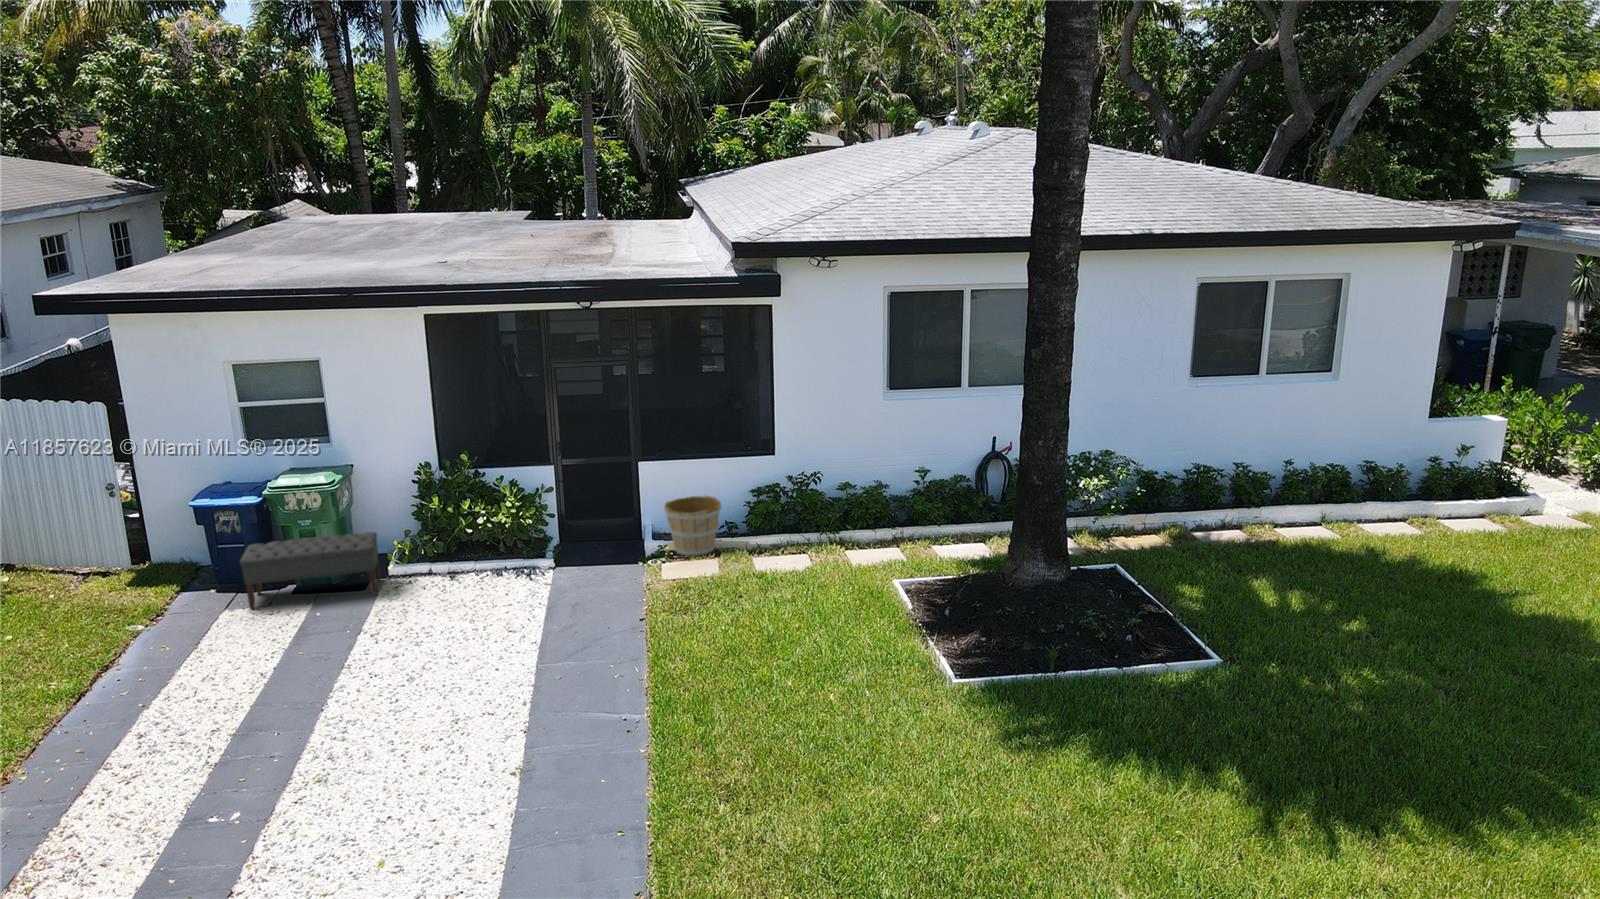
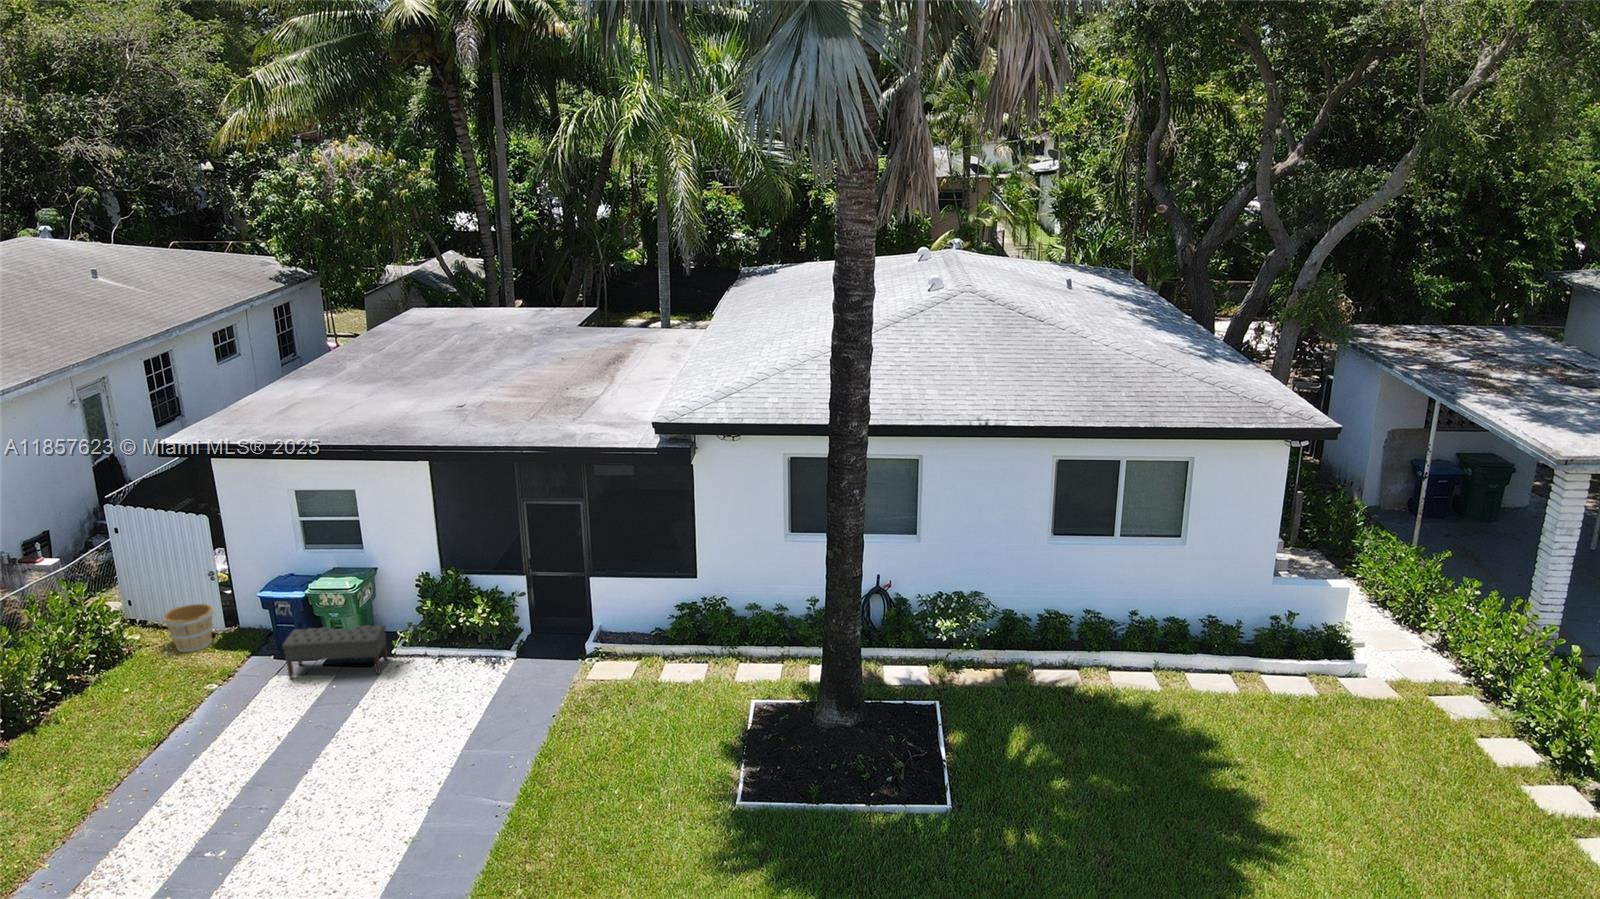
wooden bucket: present [664,496,721,556] -> present [164,604,214,652]

